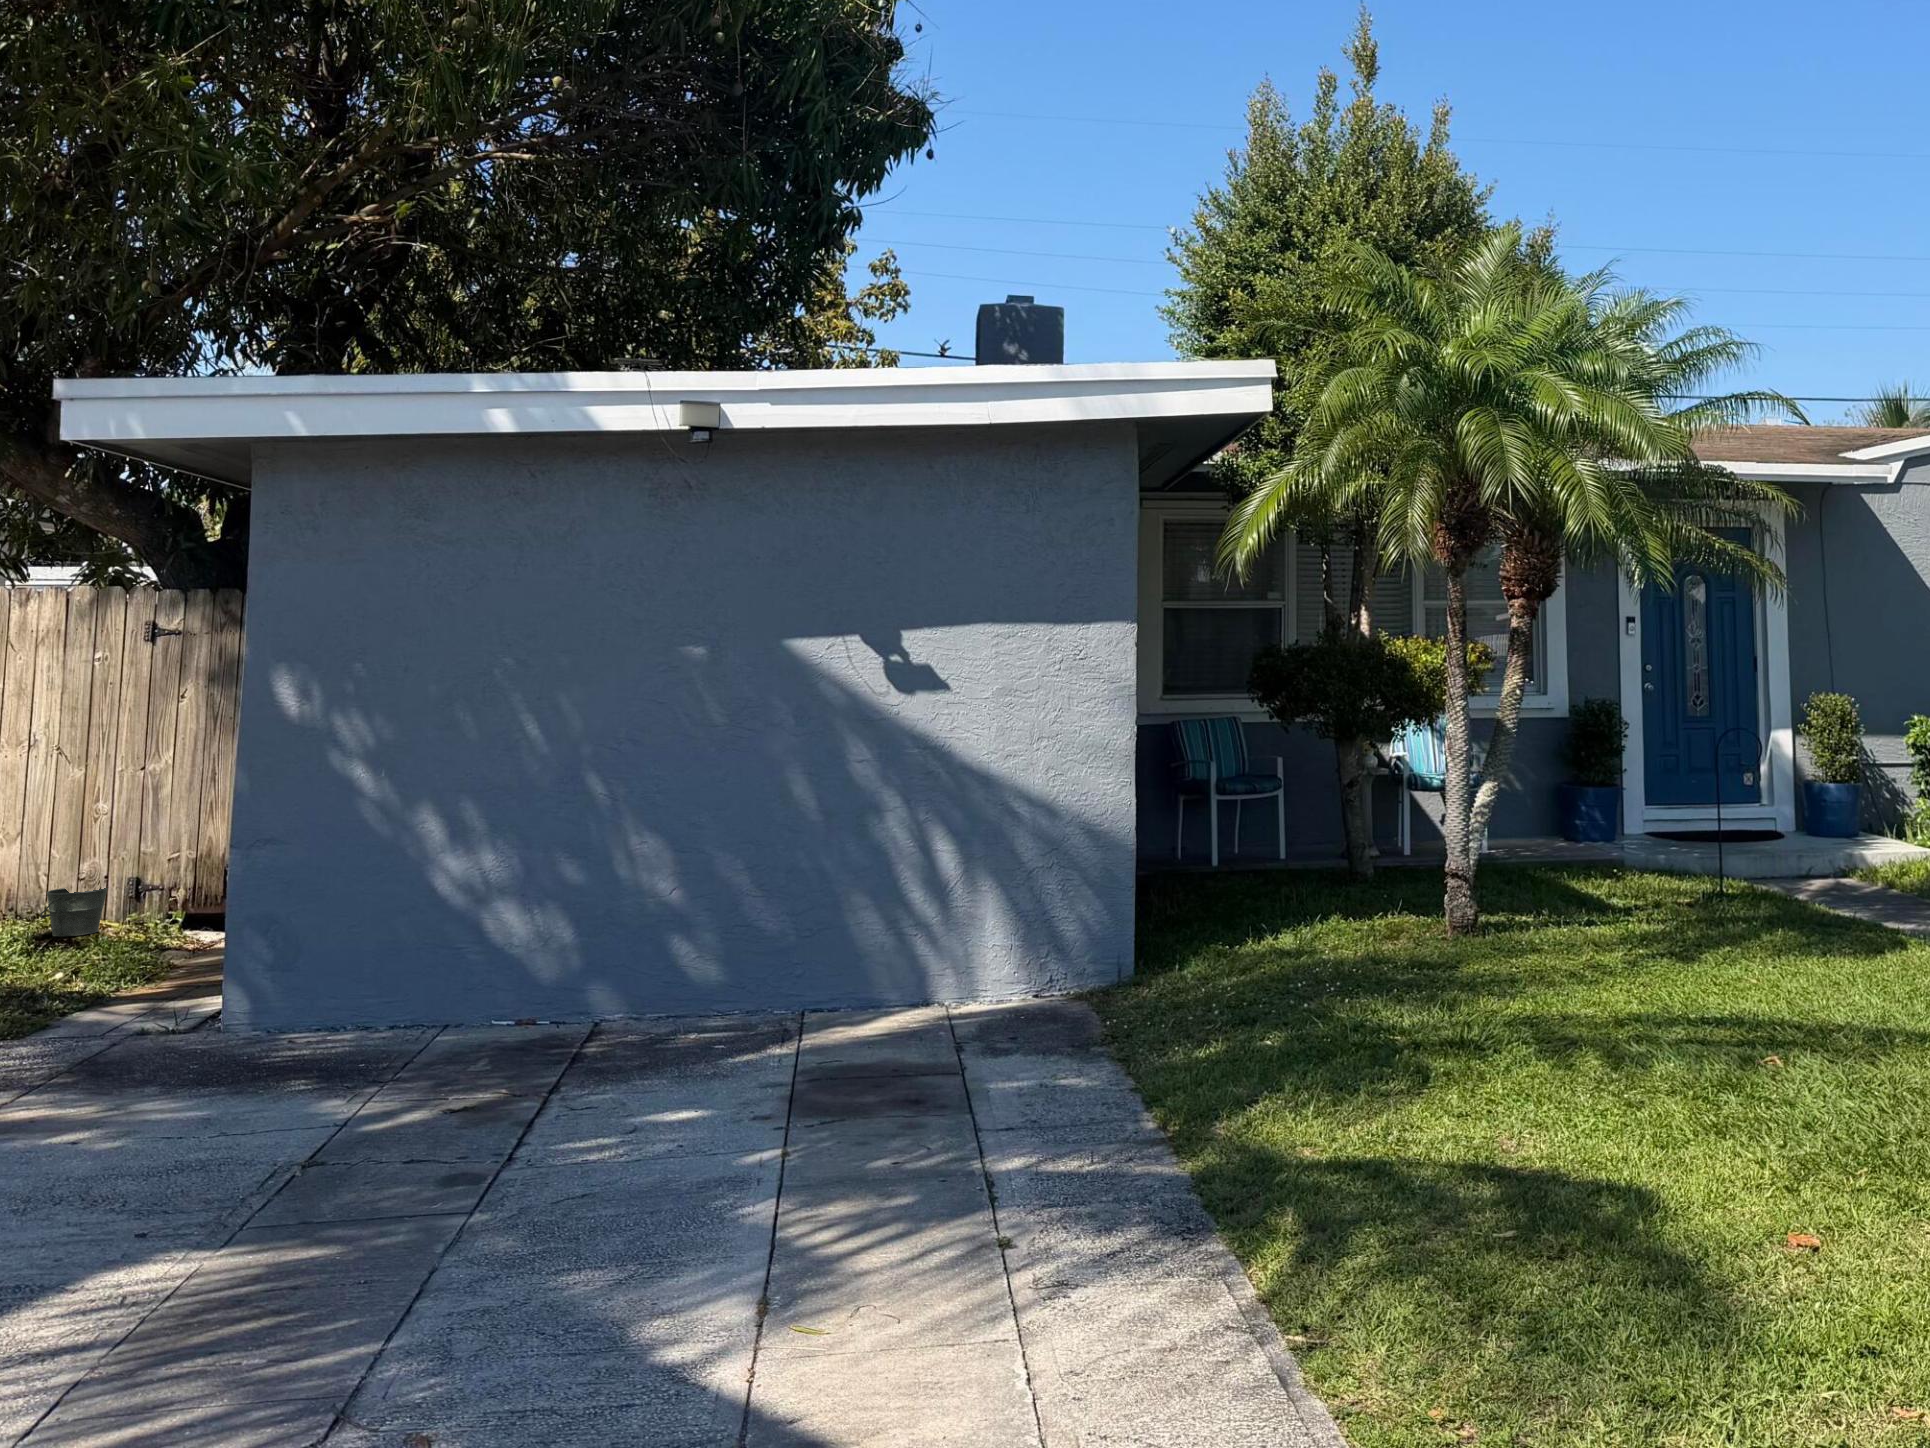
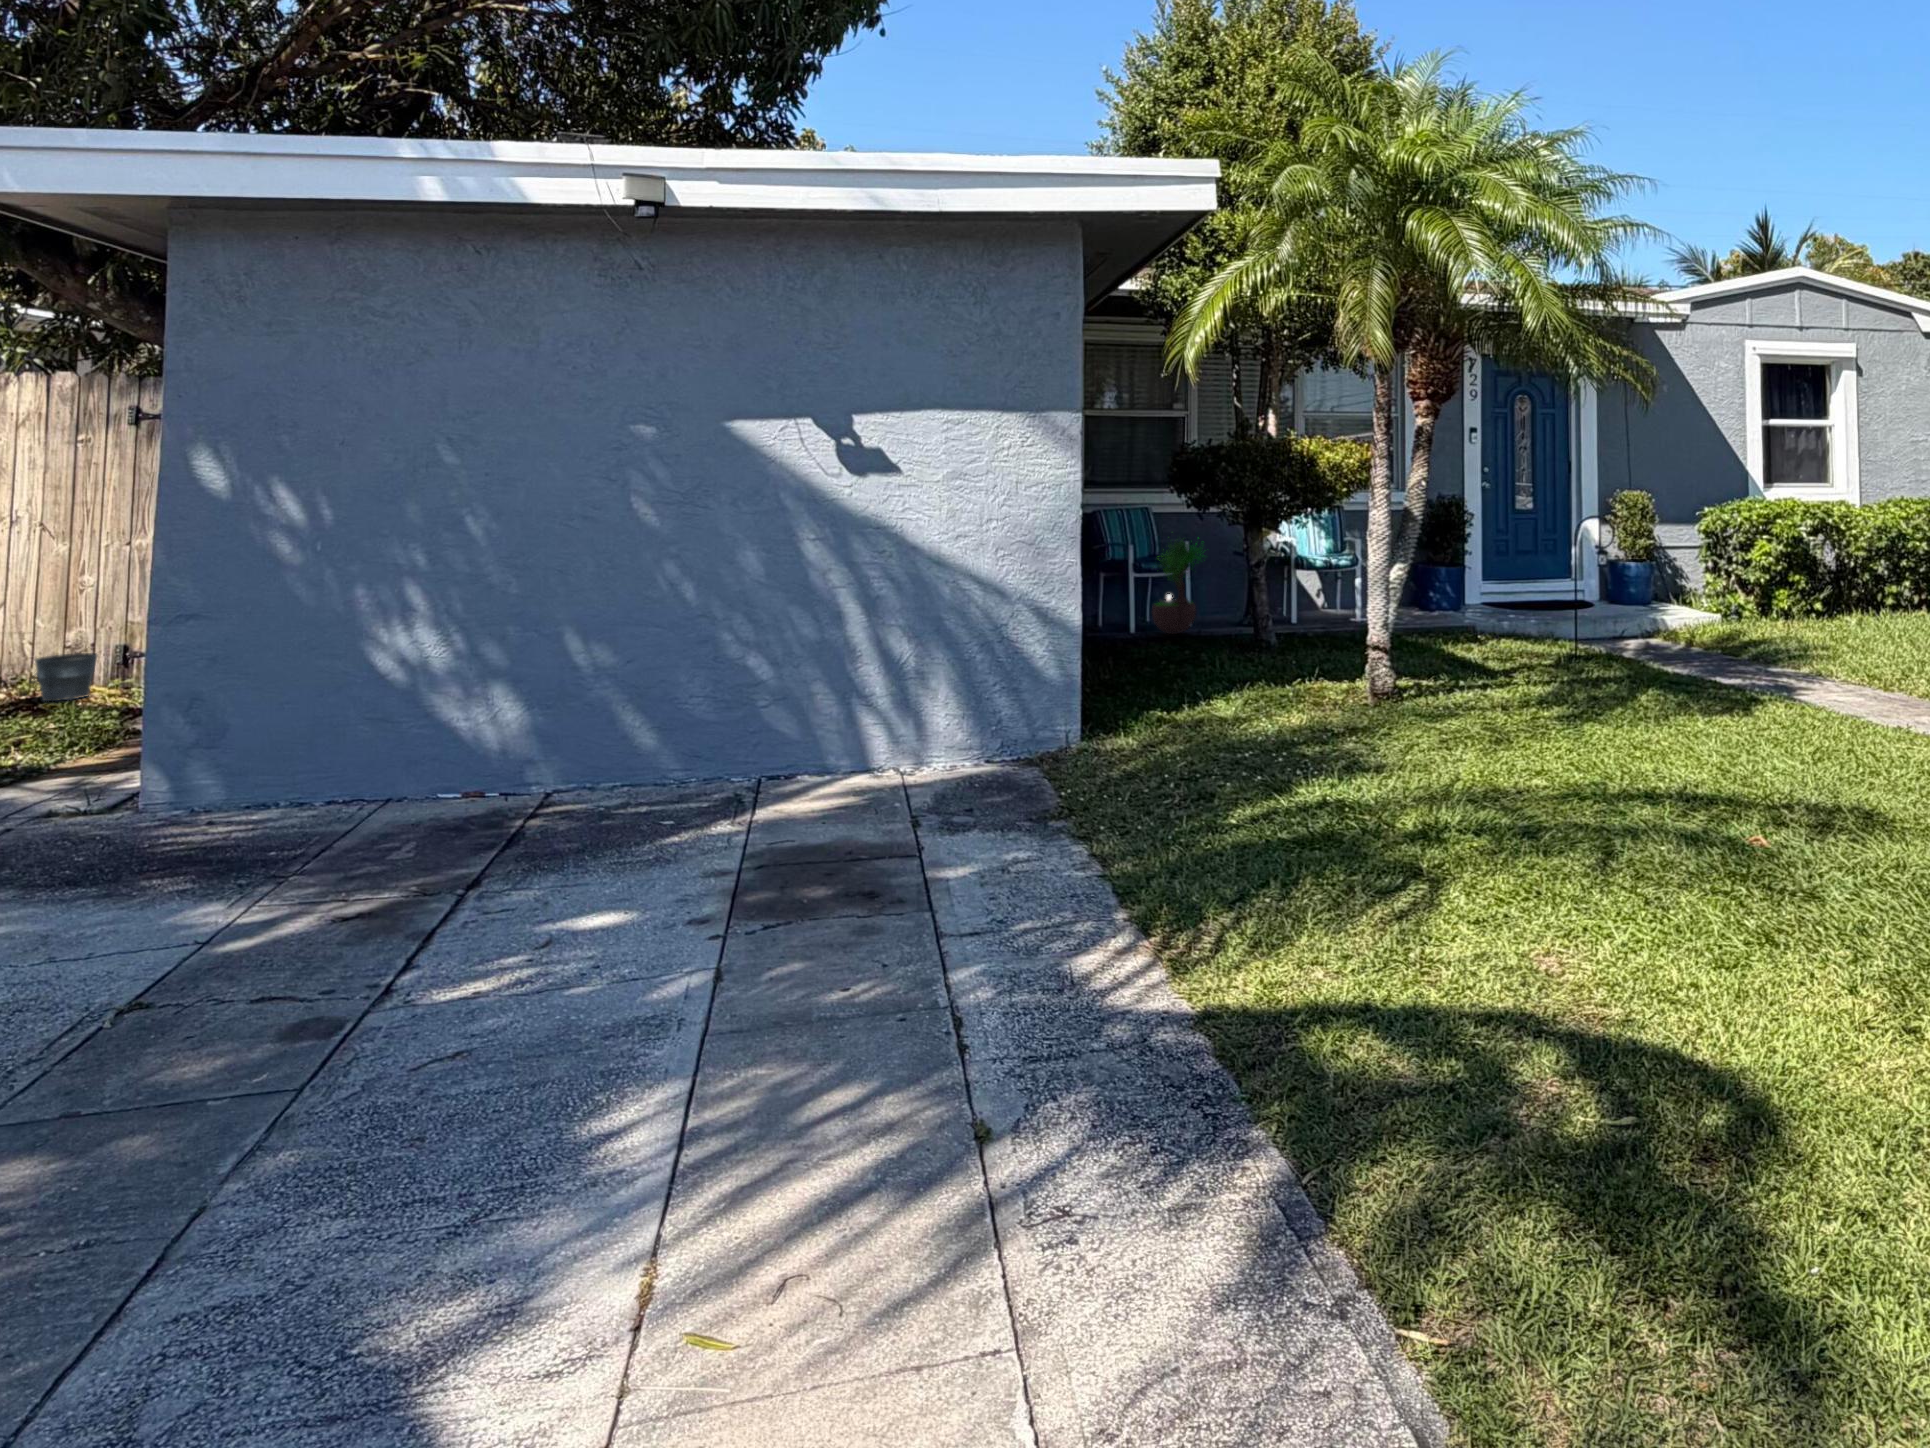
potted tree: none [1232,749,1299,871] -> present [1152,537,1205,634]

